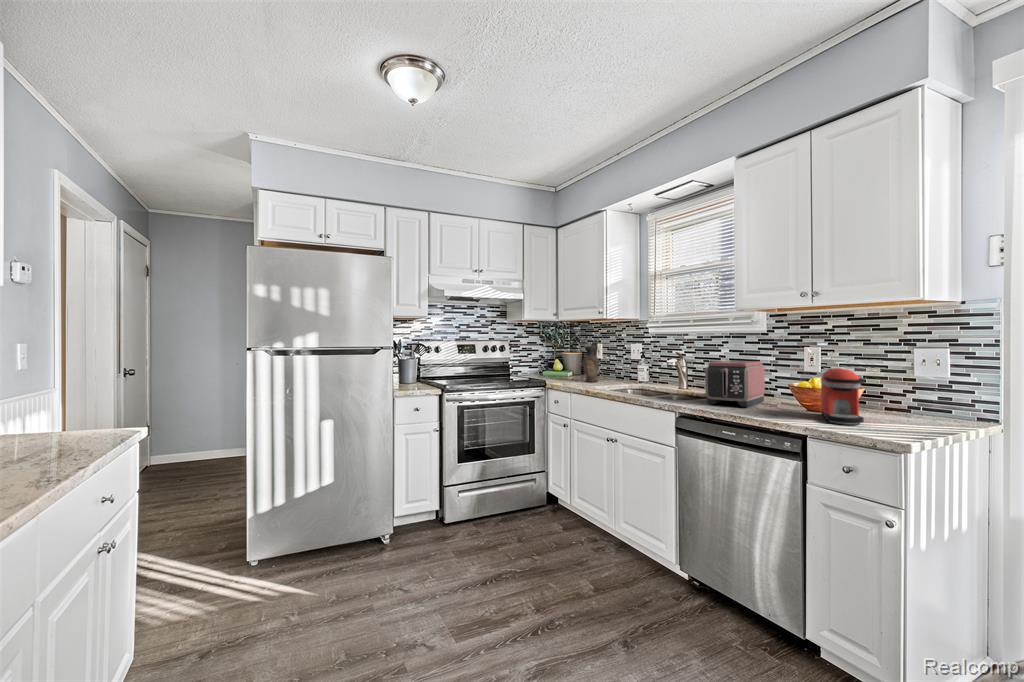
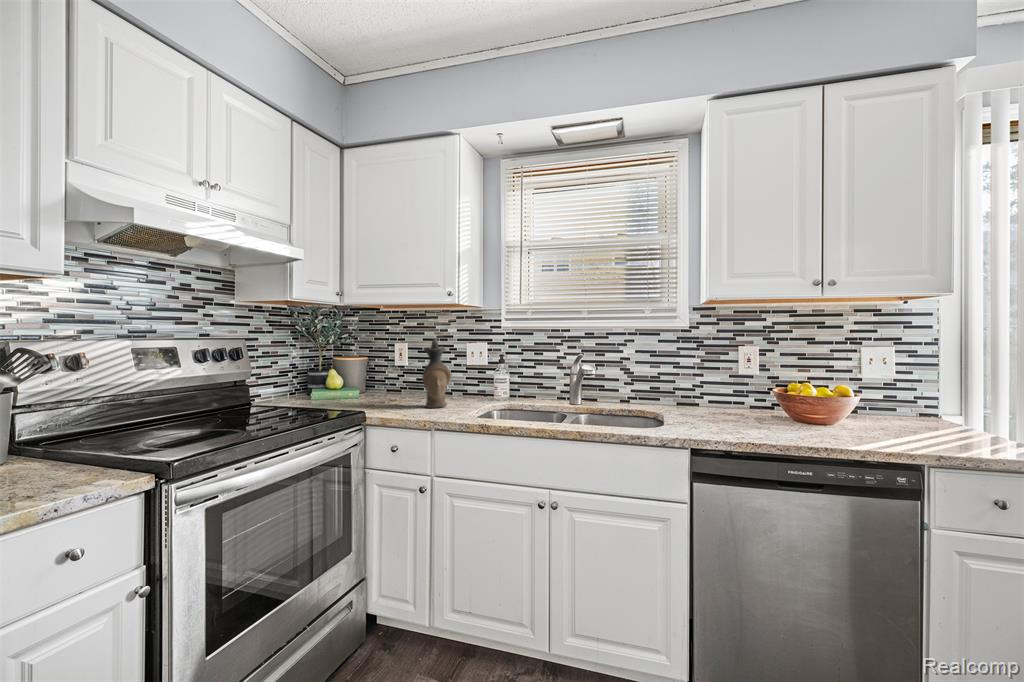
toaster: present [705,361,765,407] -> none [689,366,777,431]
coffee maker: present [821,368,865,425] -> none [851,372,952,443]

